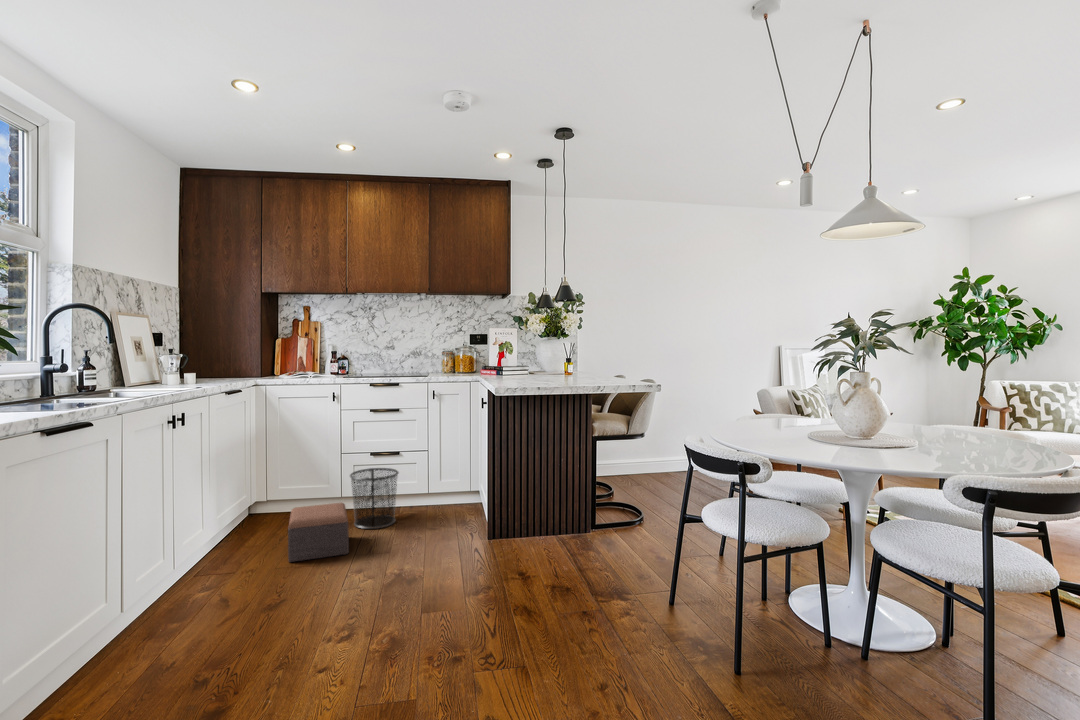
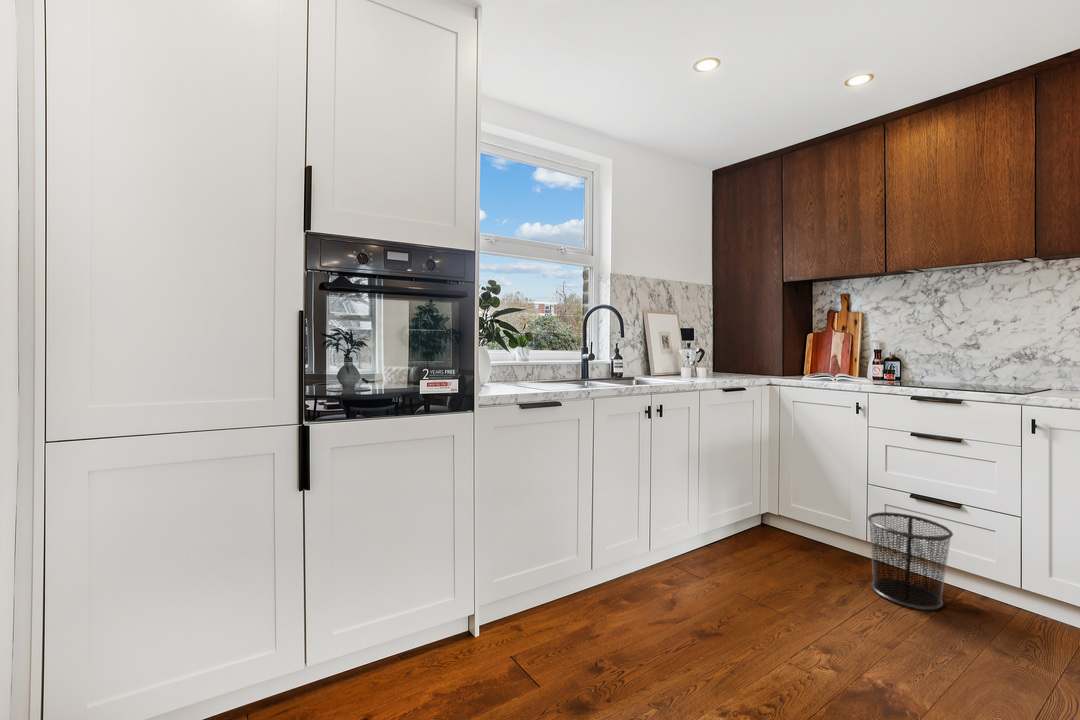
footstool: present [288,503,349,562] -> none [760,535,852,627]

